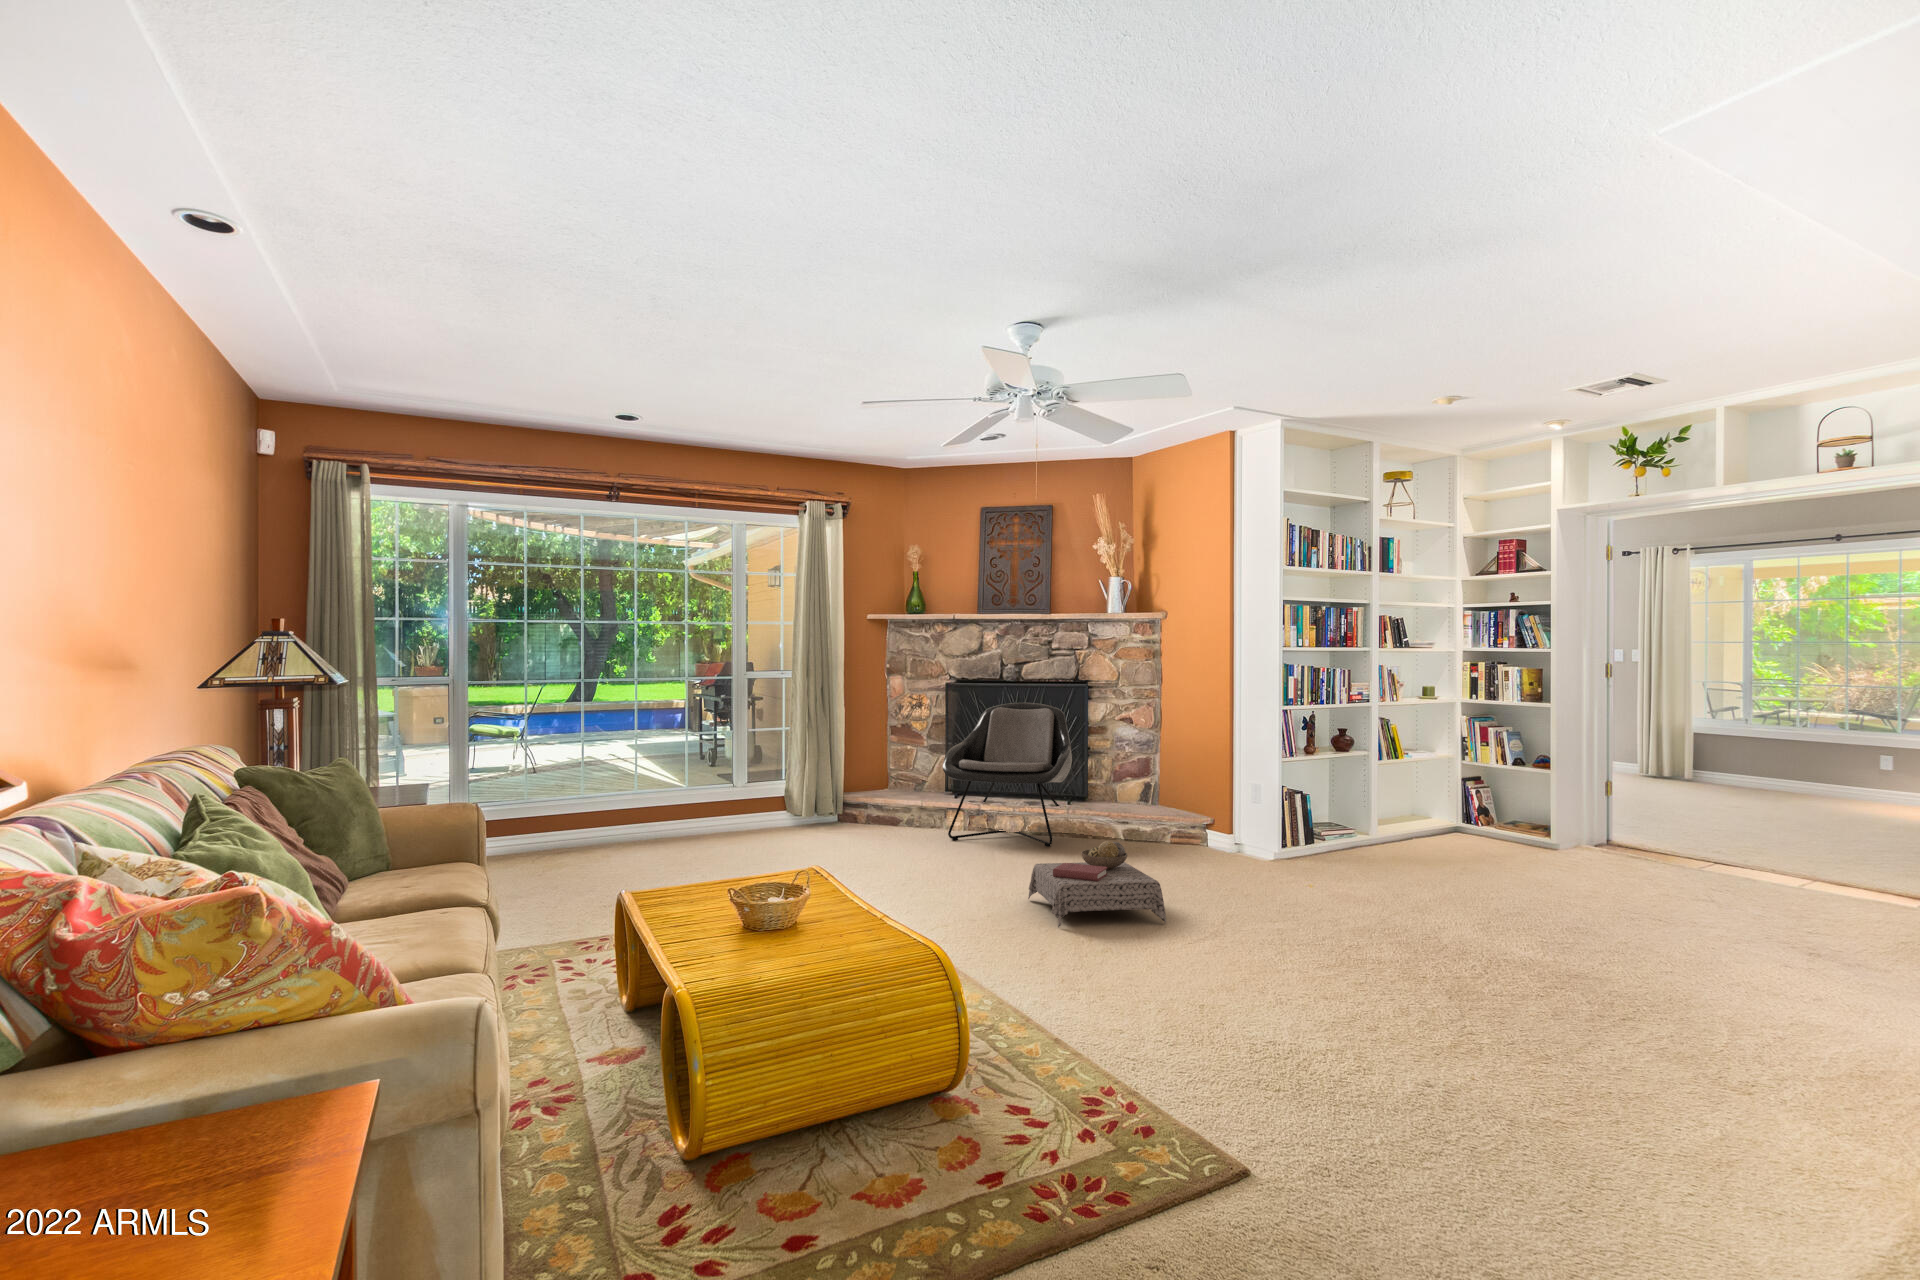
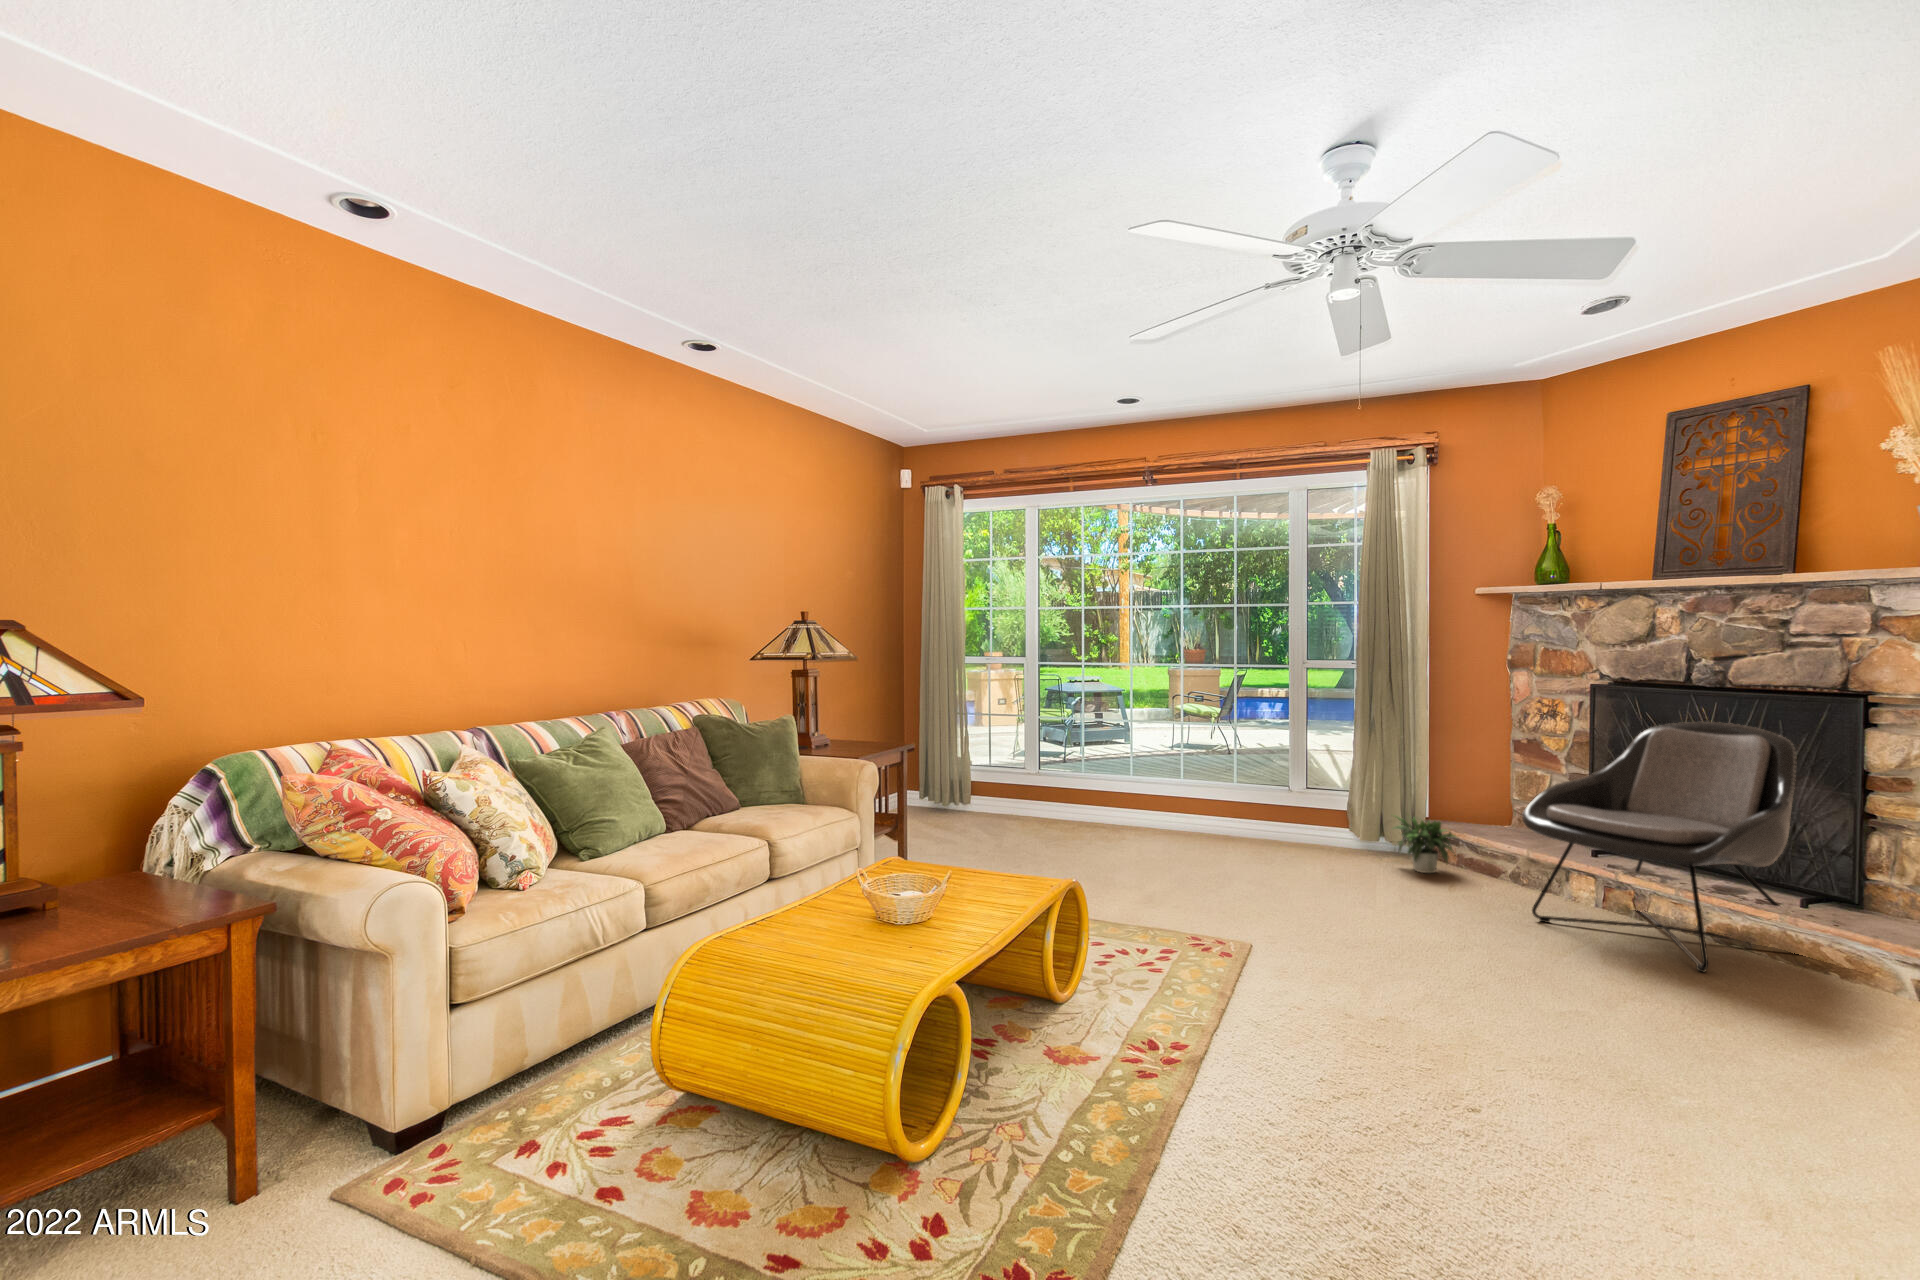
potted plant: none [815,785,877,828] -> present [1393,815,1456,873]
ottoman: present [1028,841,1166,927] -> none [1425,1003,1688,1202]

